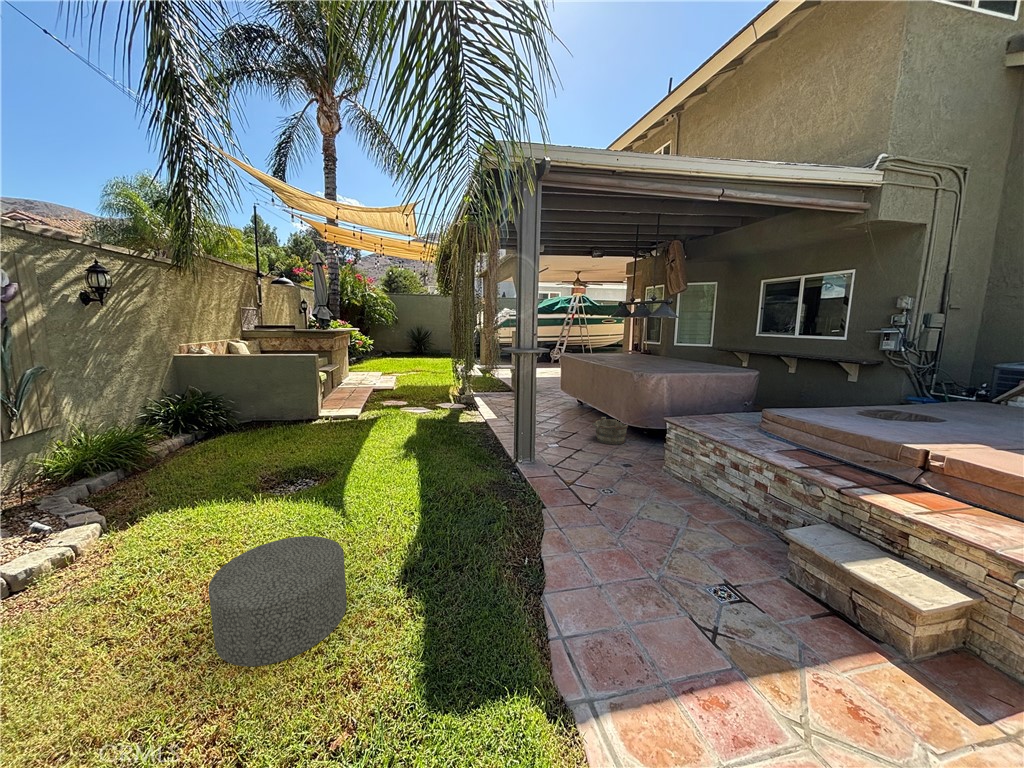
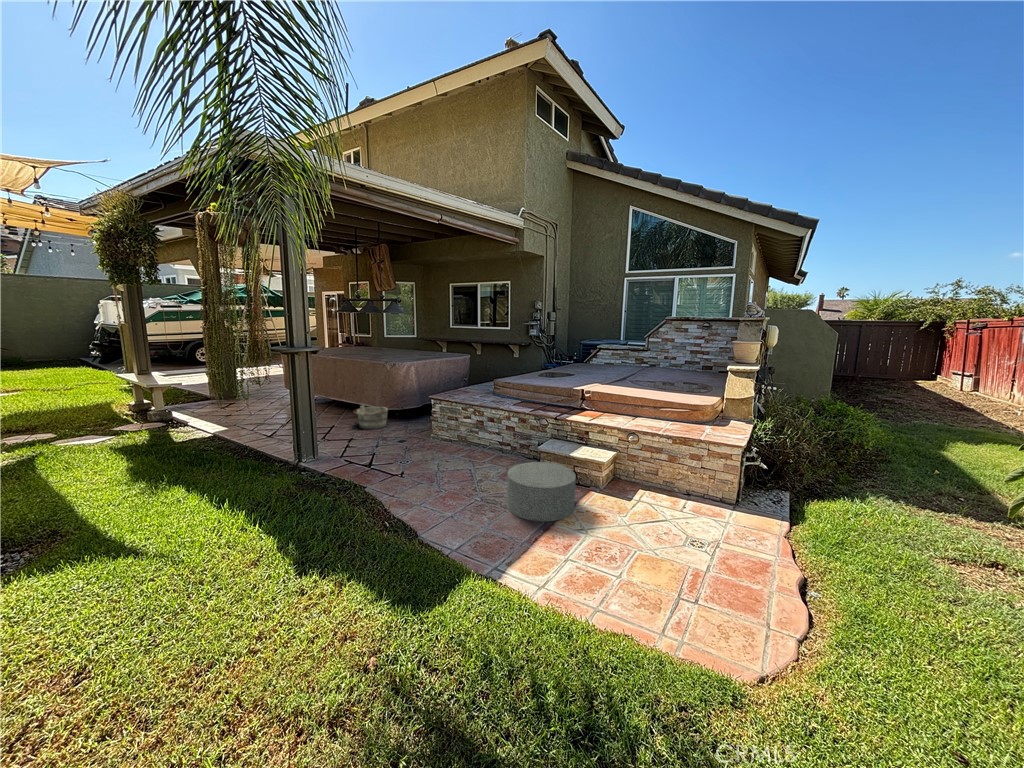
ottoman: present [209,536,347,666] -> present [507,462,576,521]

